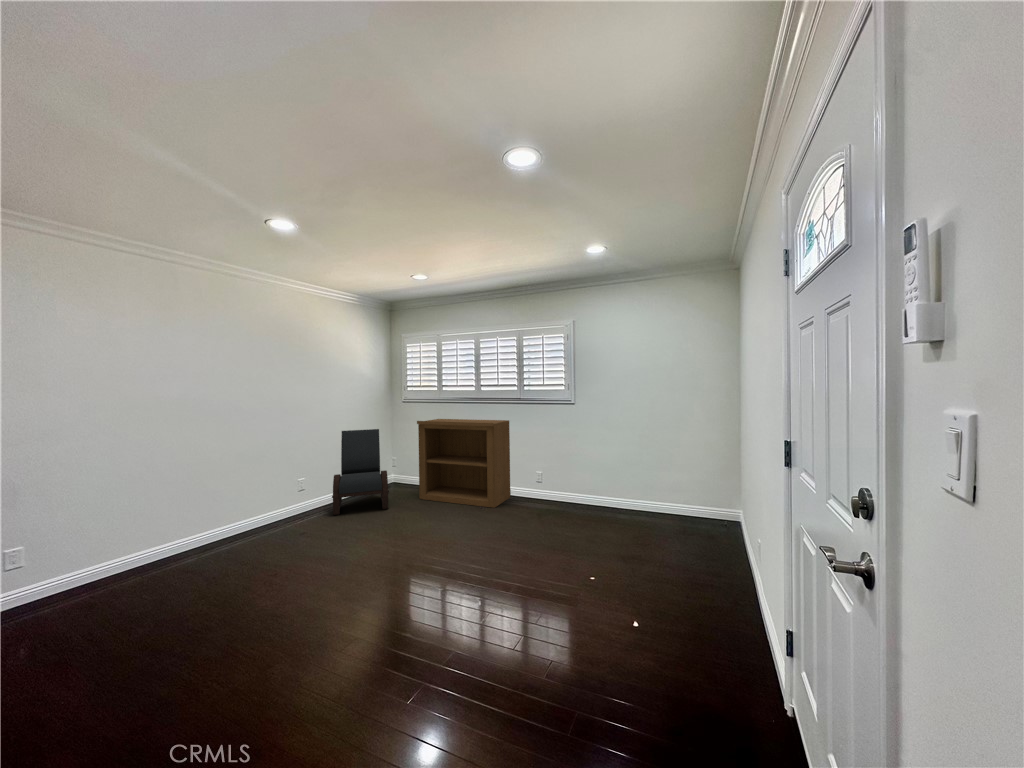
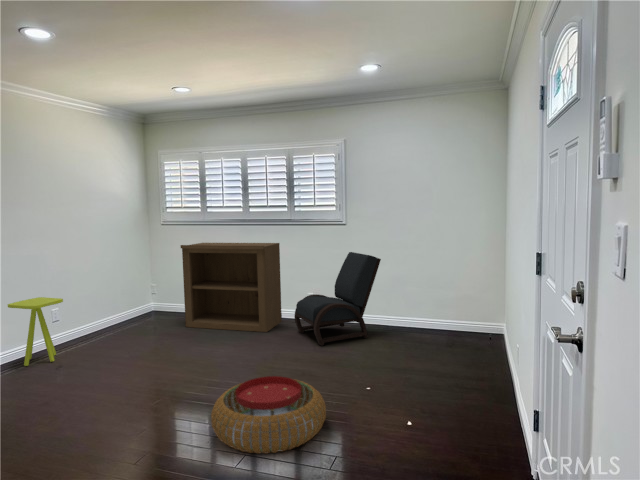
lounge chair: present [332,429,389,515] -> present [294,252,381,346]
side table: none [255,467,305,532] -> present [8,297,63,366]
pouf: none [420,562,543,653] -> present [211,376,326,454]

